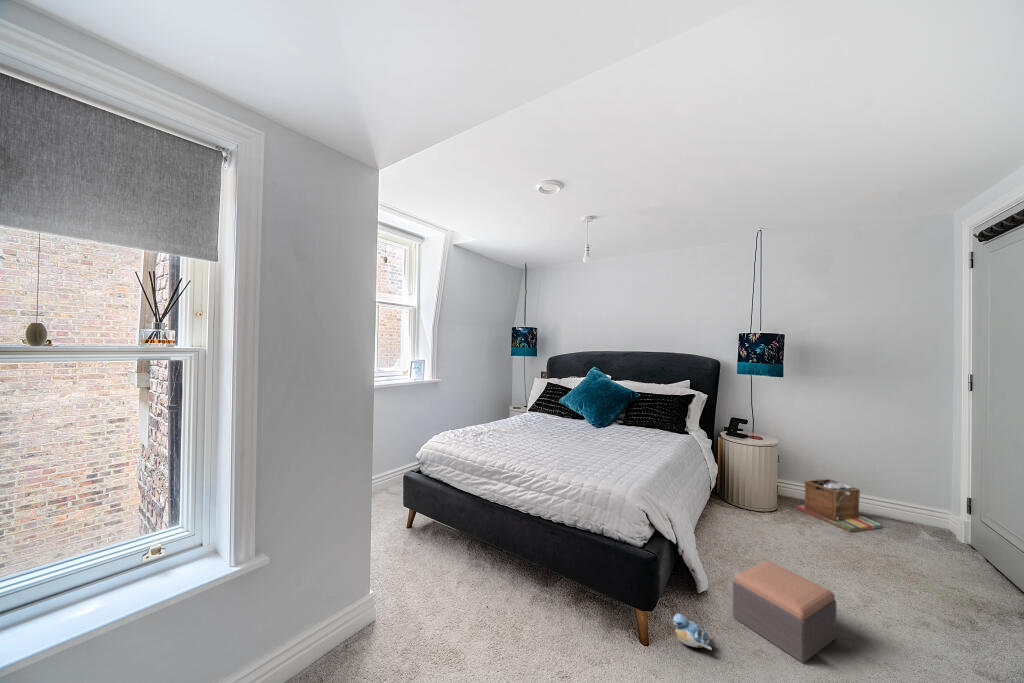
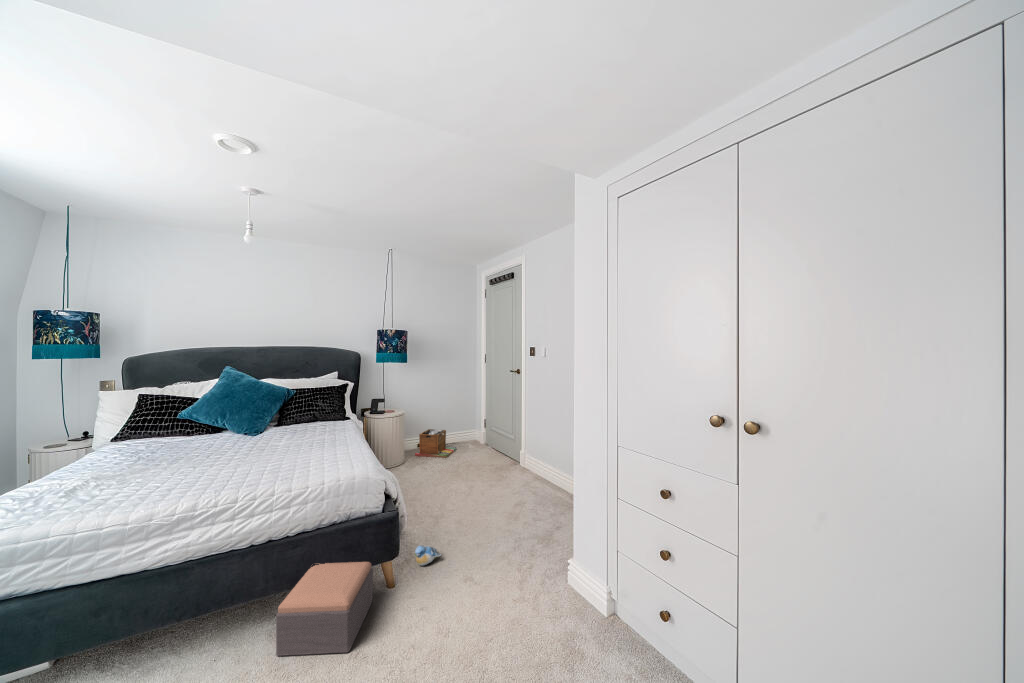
footstool: present [733,561,836,663] -> present [276,562,373,656]

